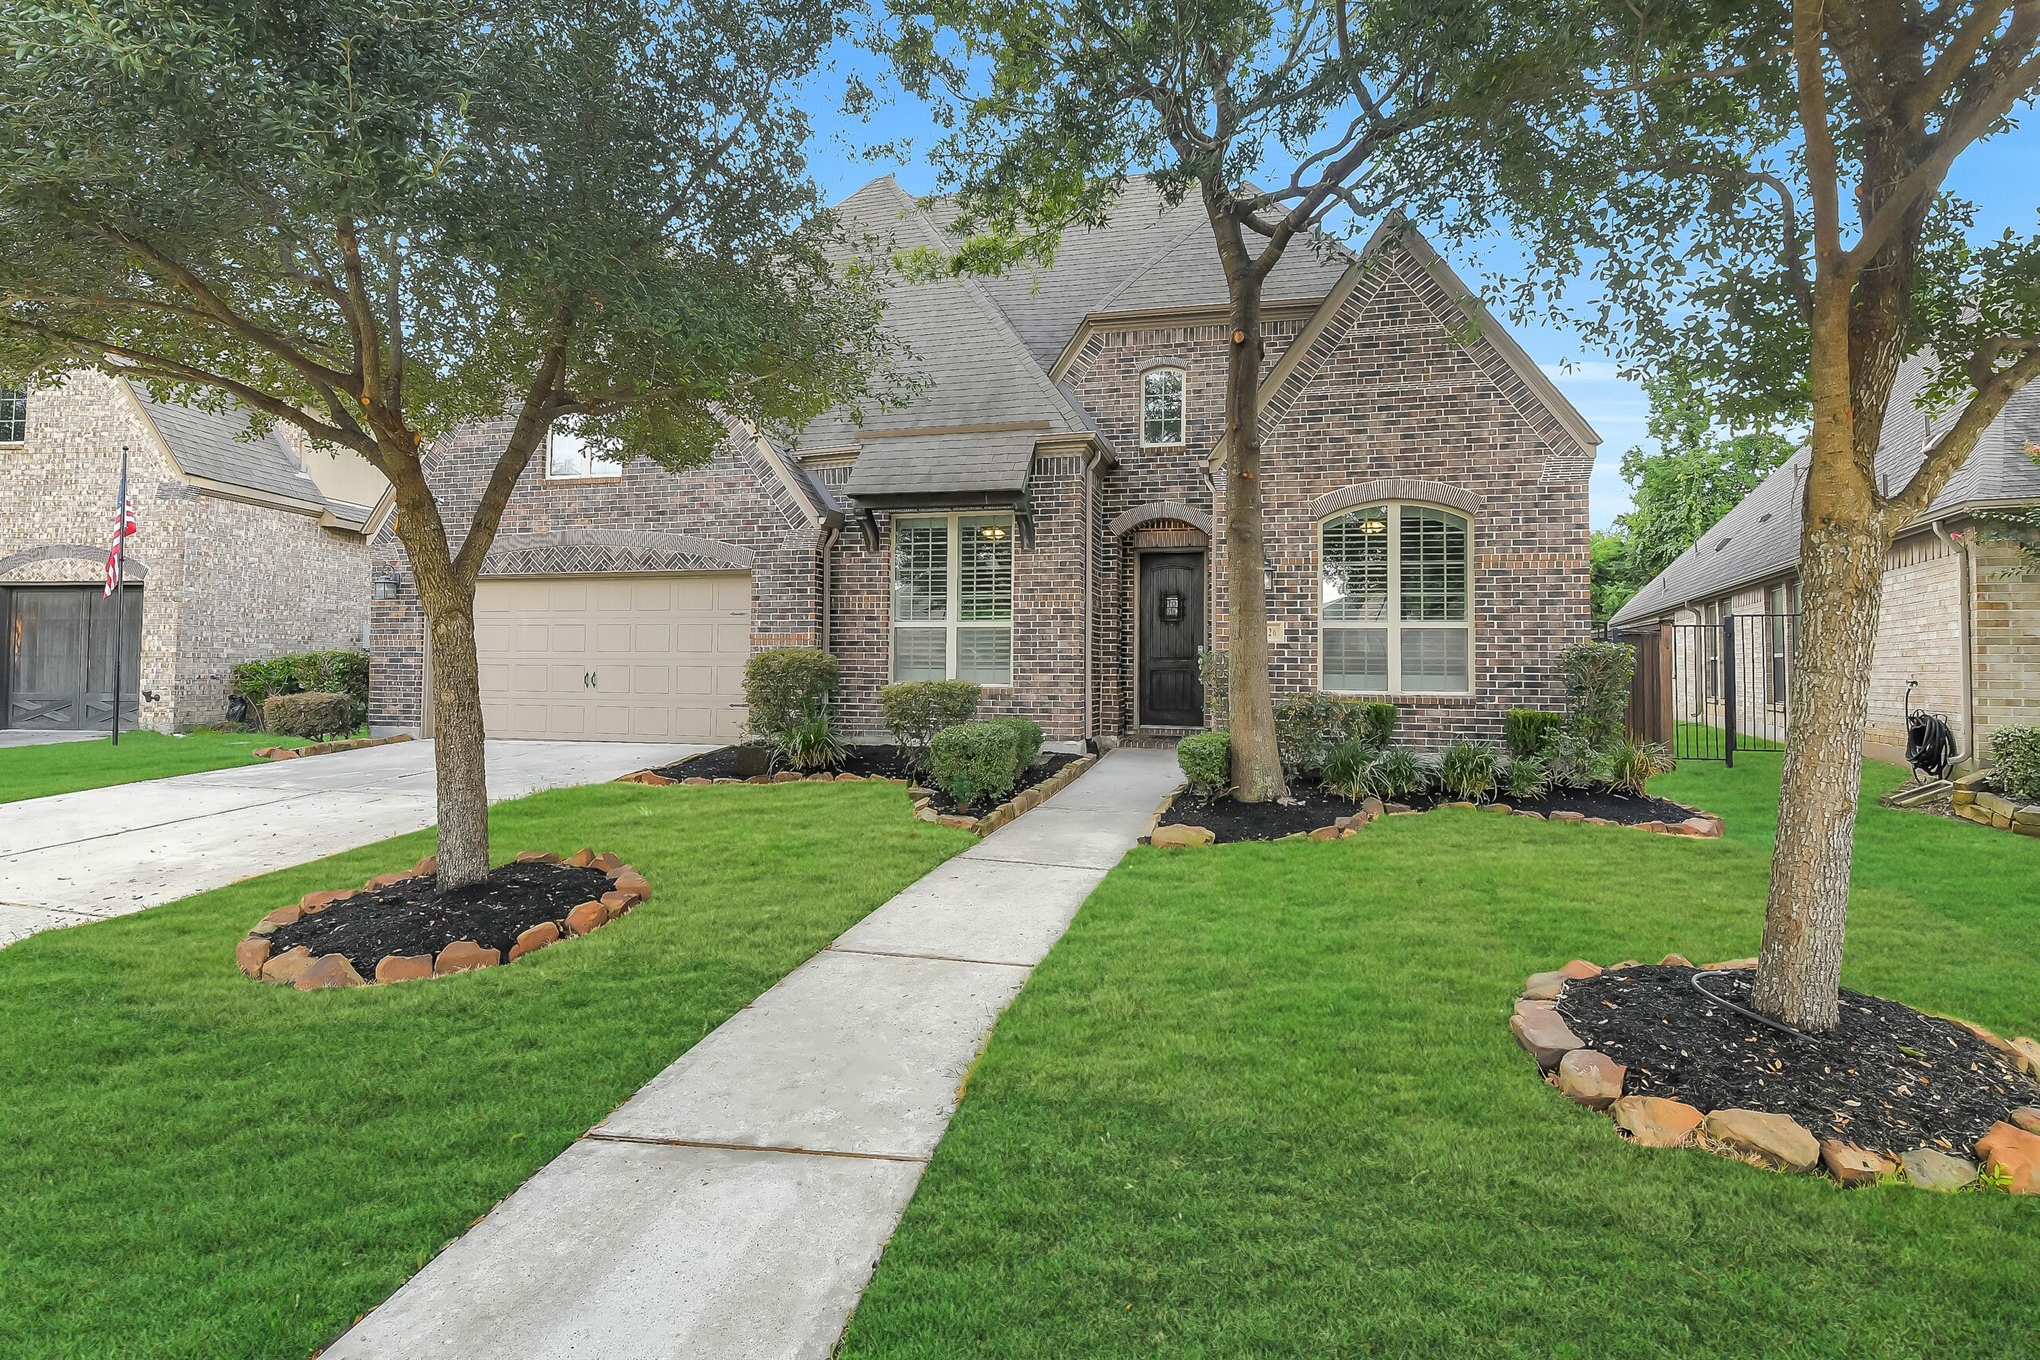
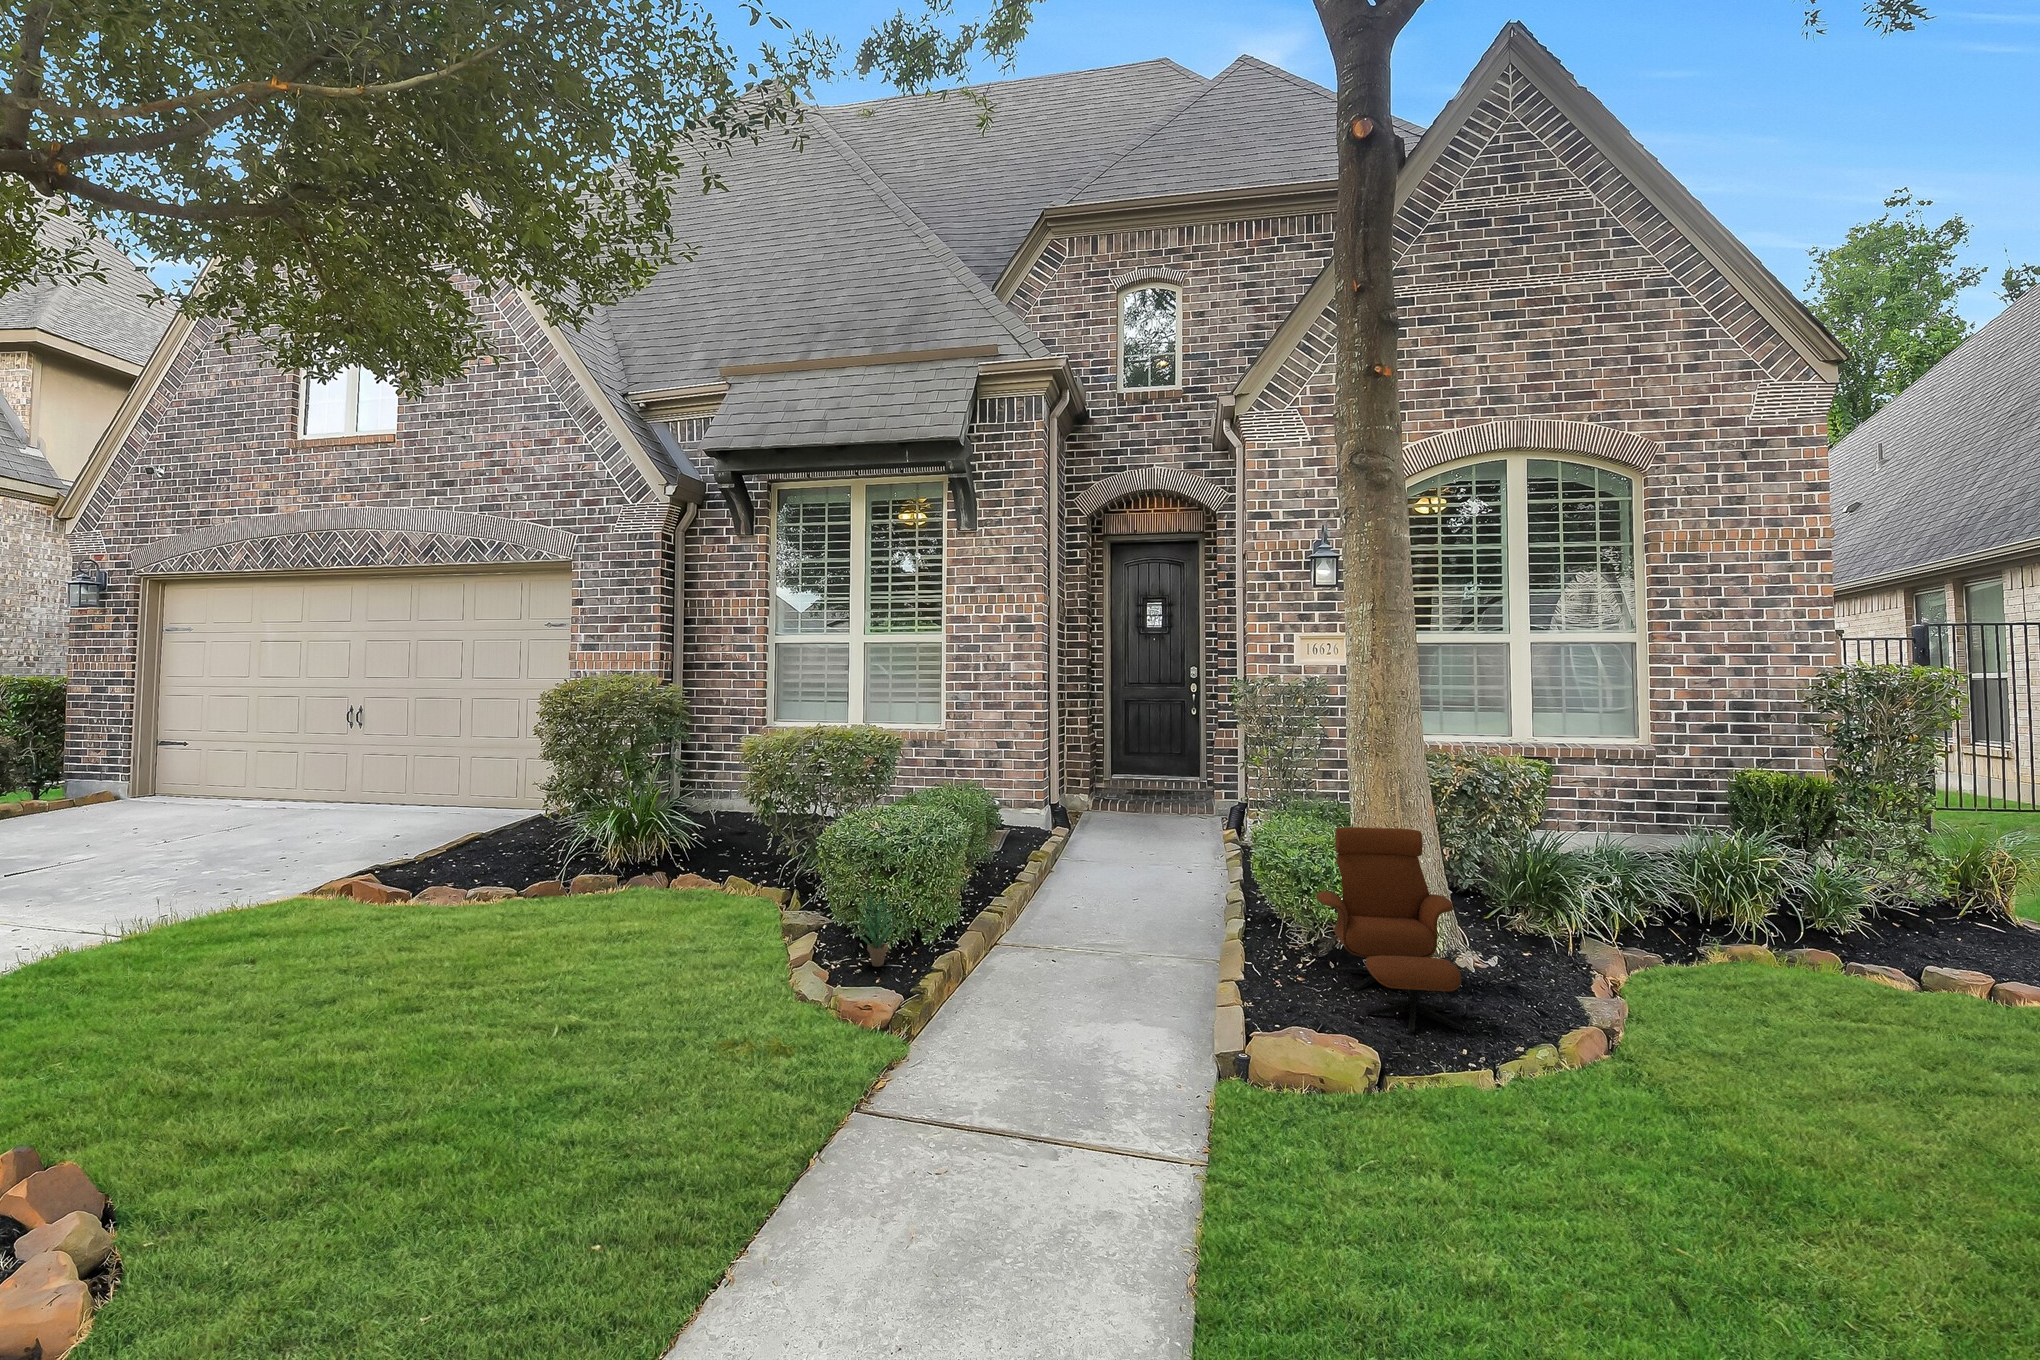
lounge chair: none [1214,734,1287,835] -> present [1317,827,1462,1032]
woven basket: present [736,747,768,775] -> none [529,824,579,870]

